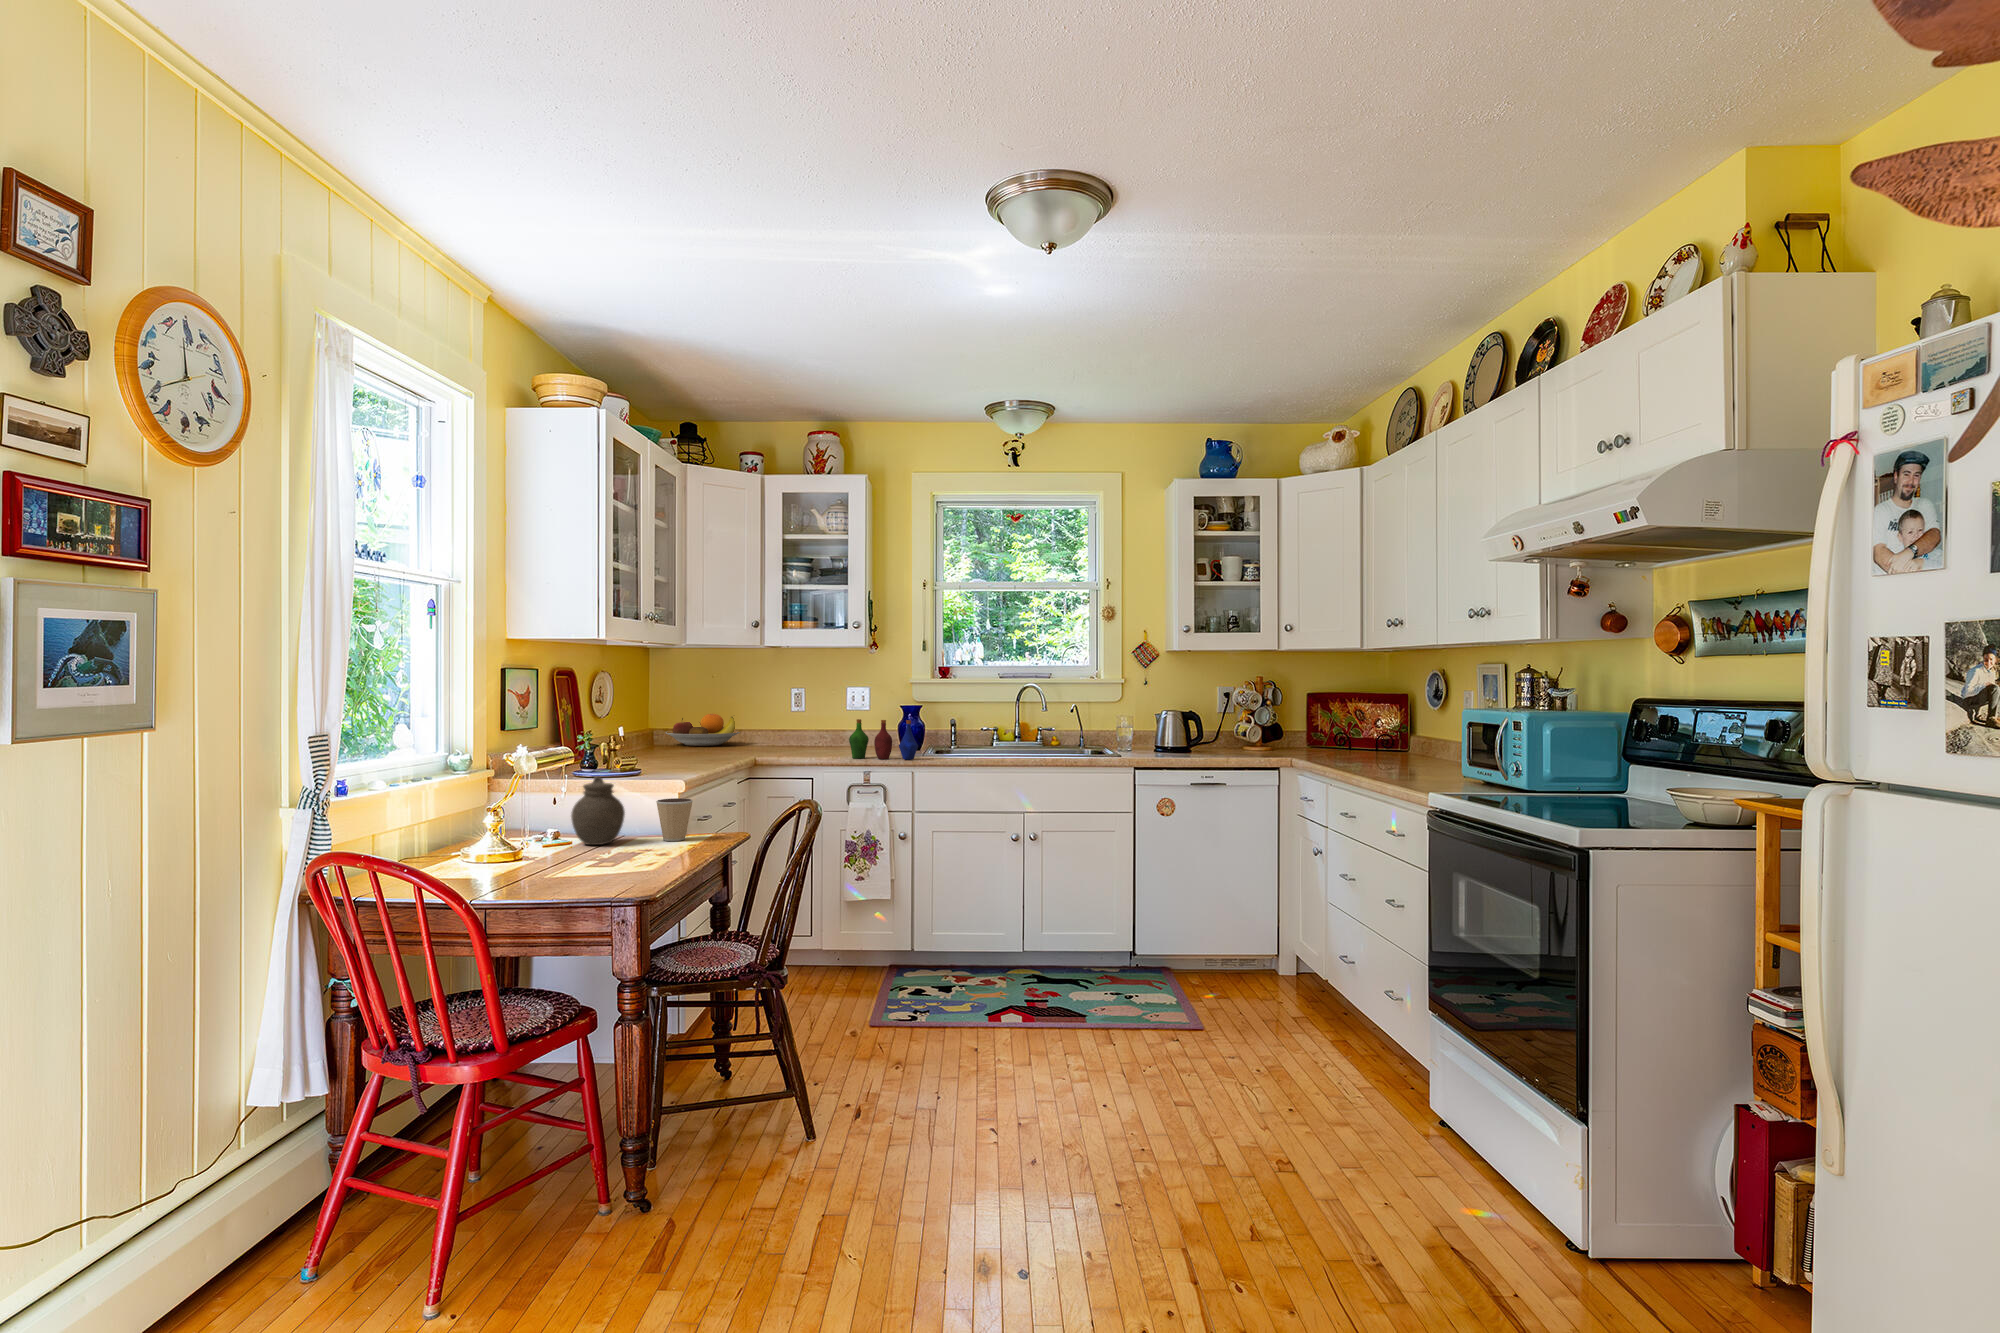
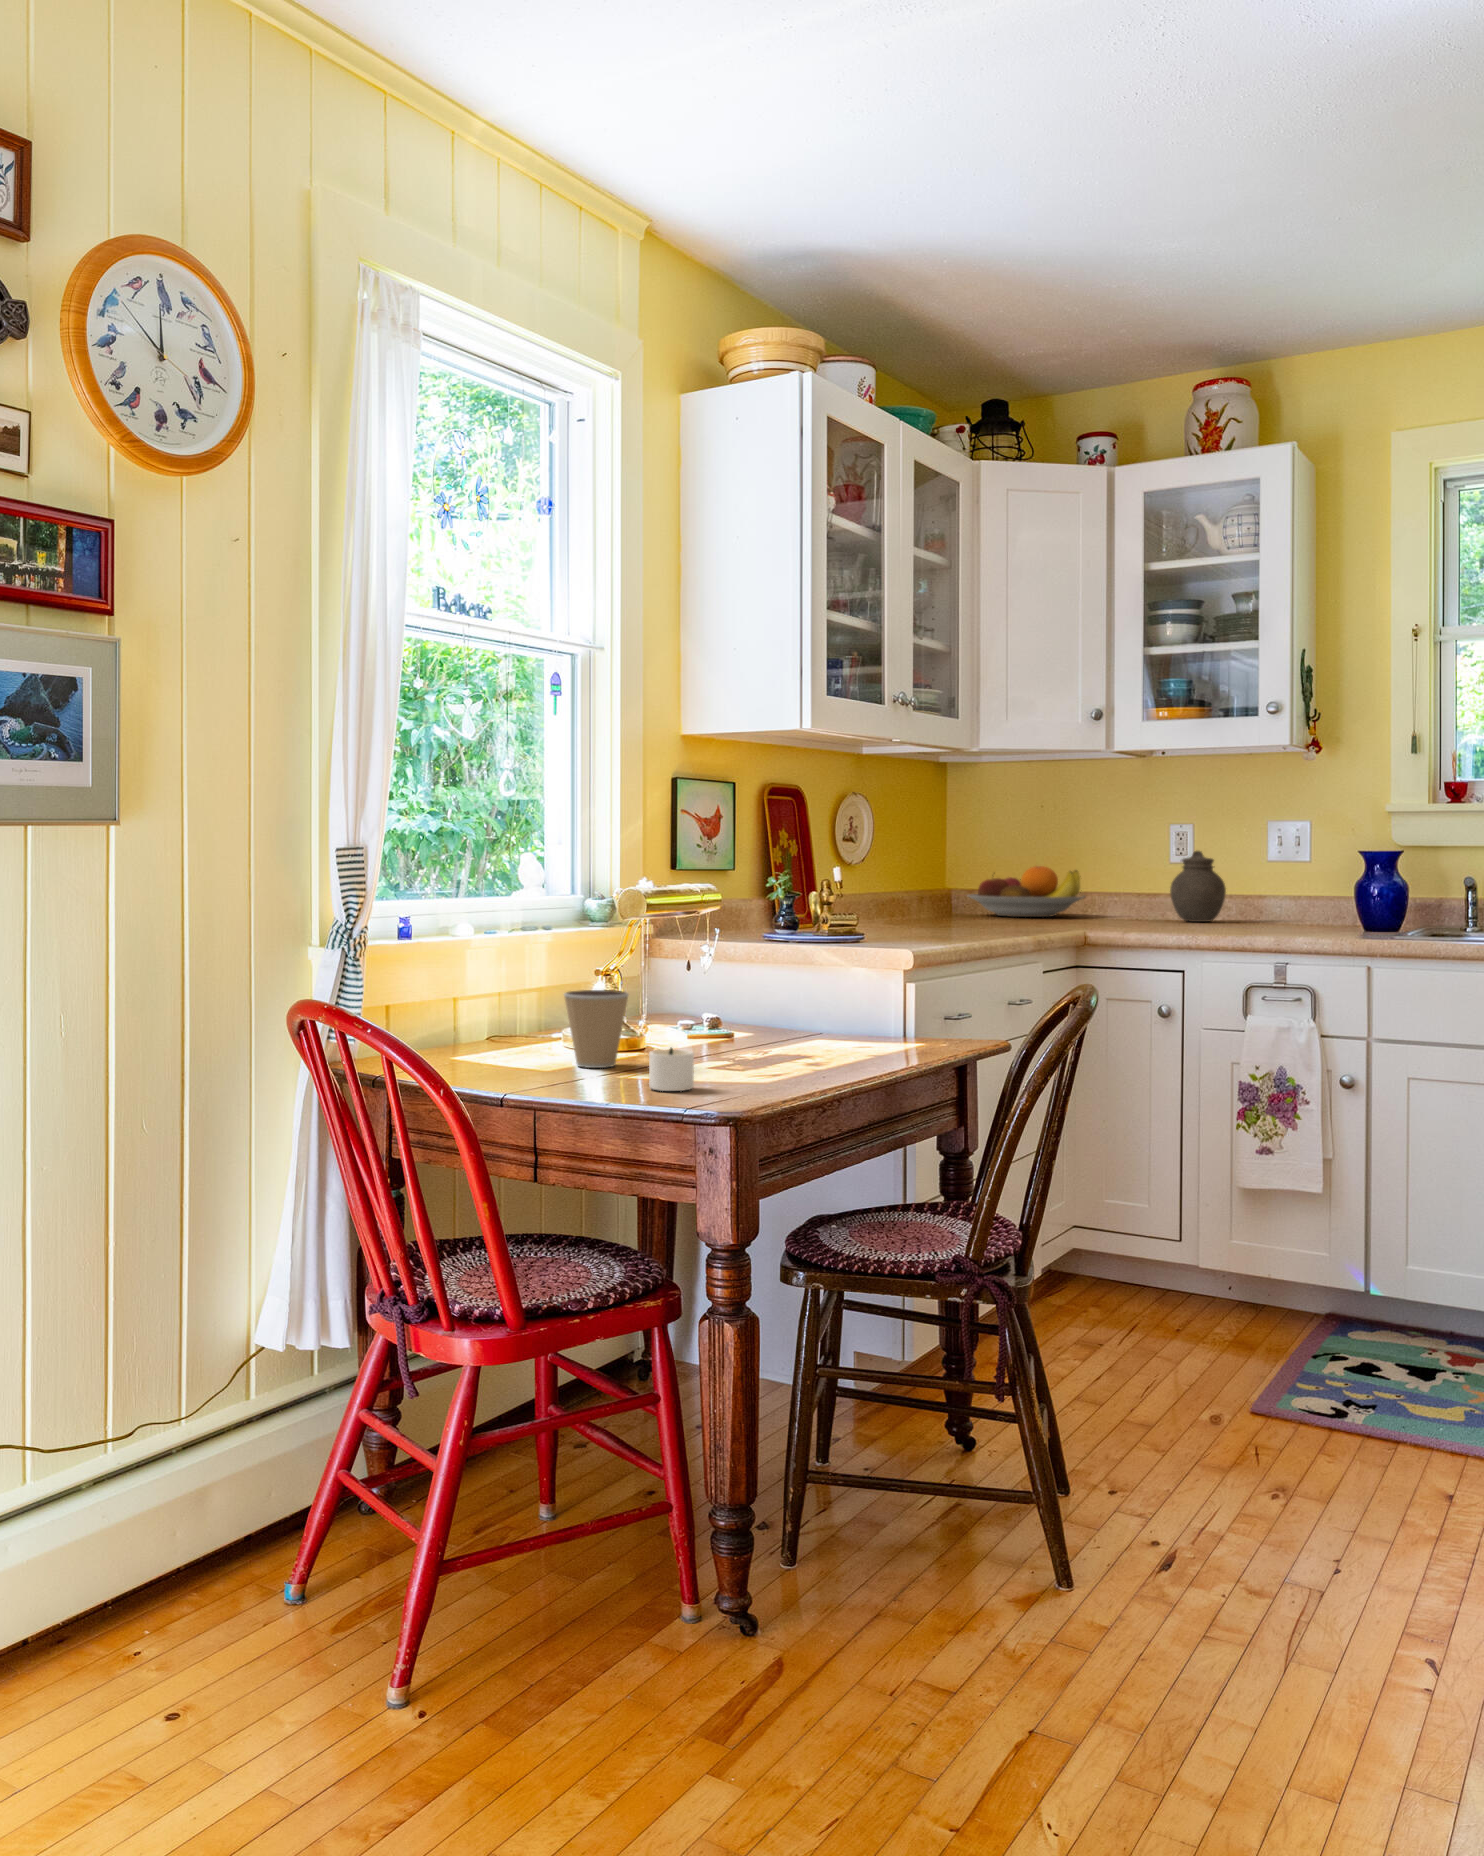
bottle: present [849,719,918,760] -> none [1247,869,1379,942]
jar: present [571,777,625,845] -> present [1170,851,1226,922]
coffee cup: present [656,798,693,841] -> present [564,990,628,1068]
candle: none [567,859,612,888] -> present [649,1048,694,1091]

